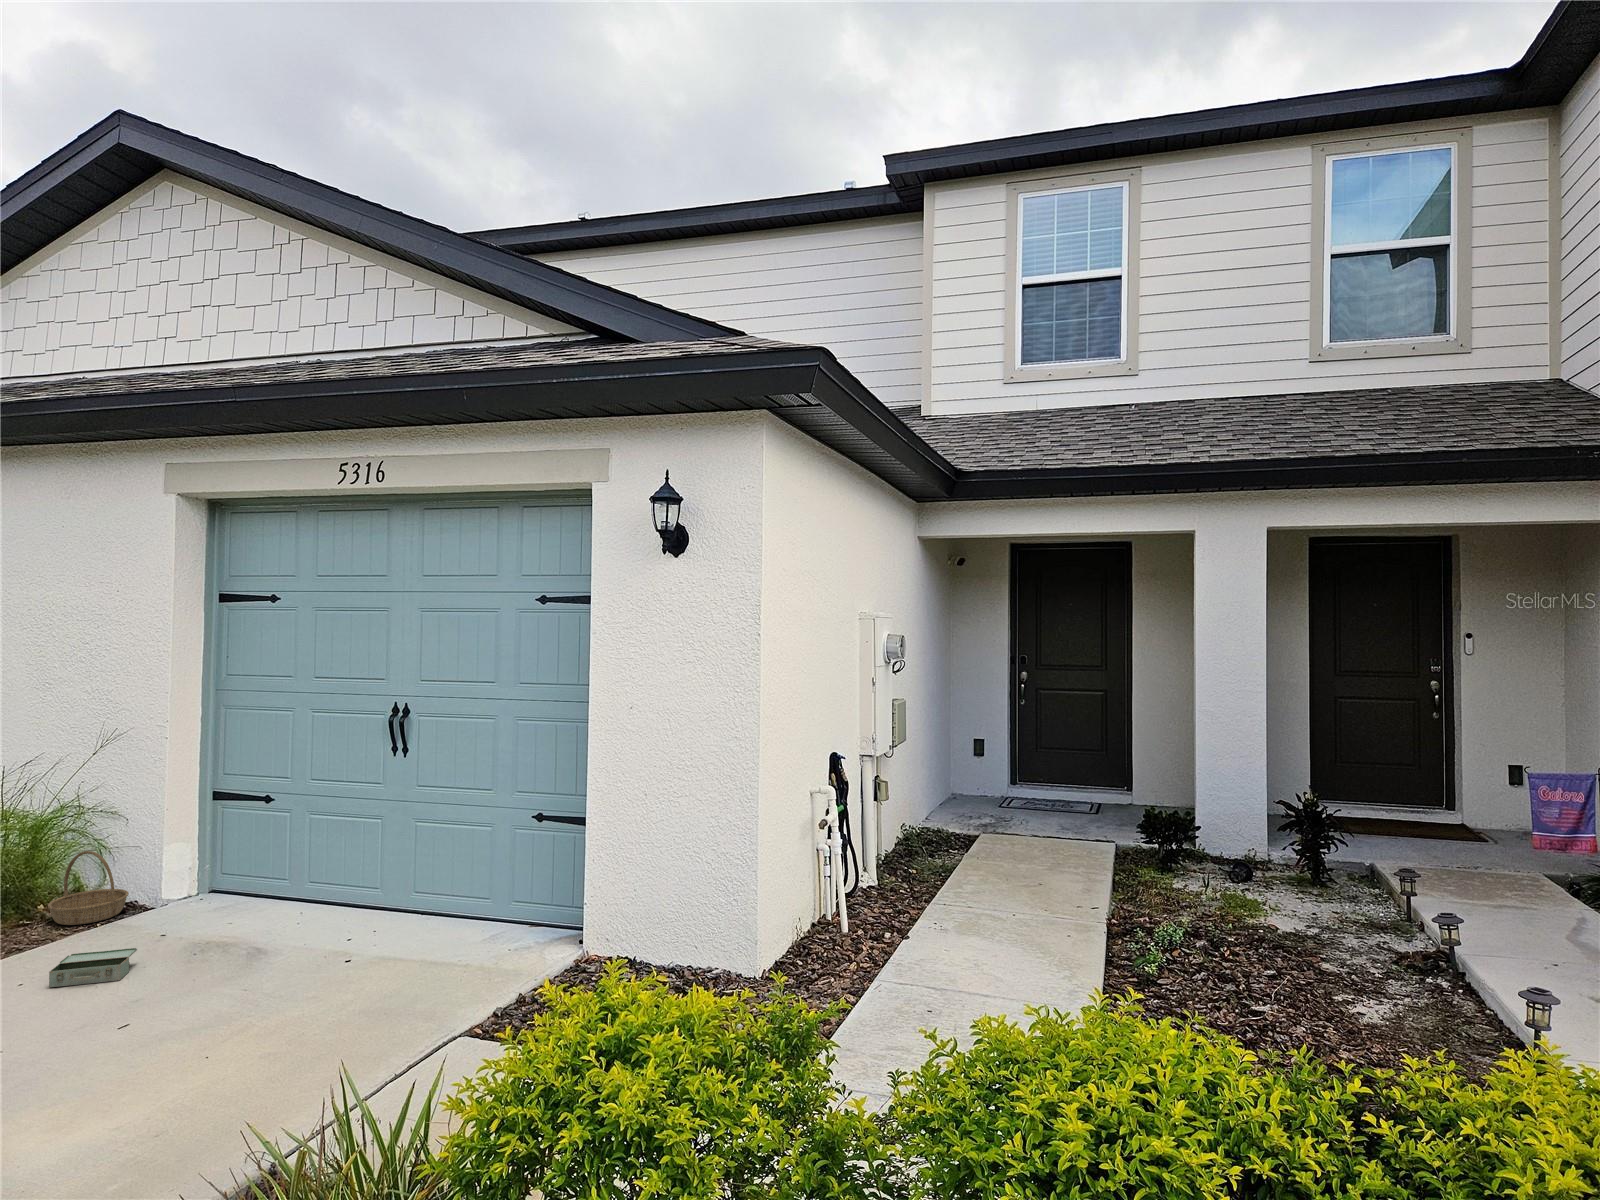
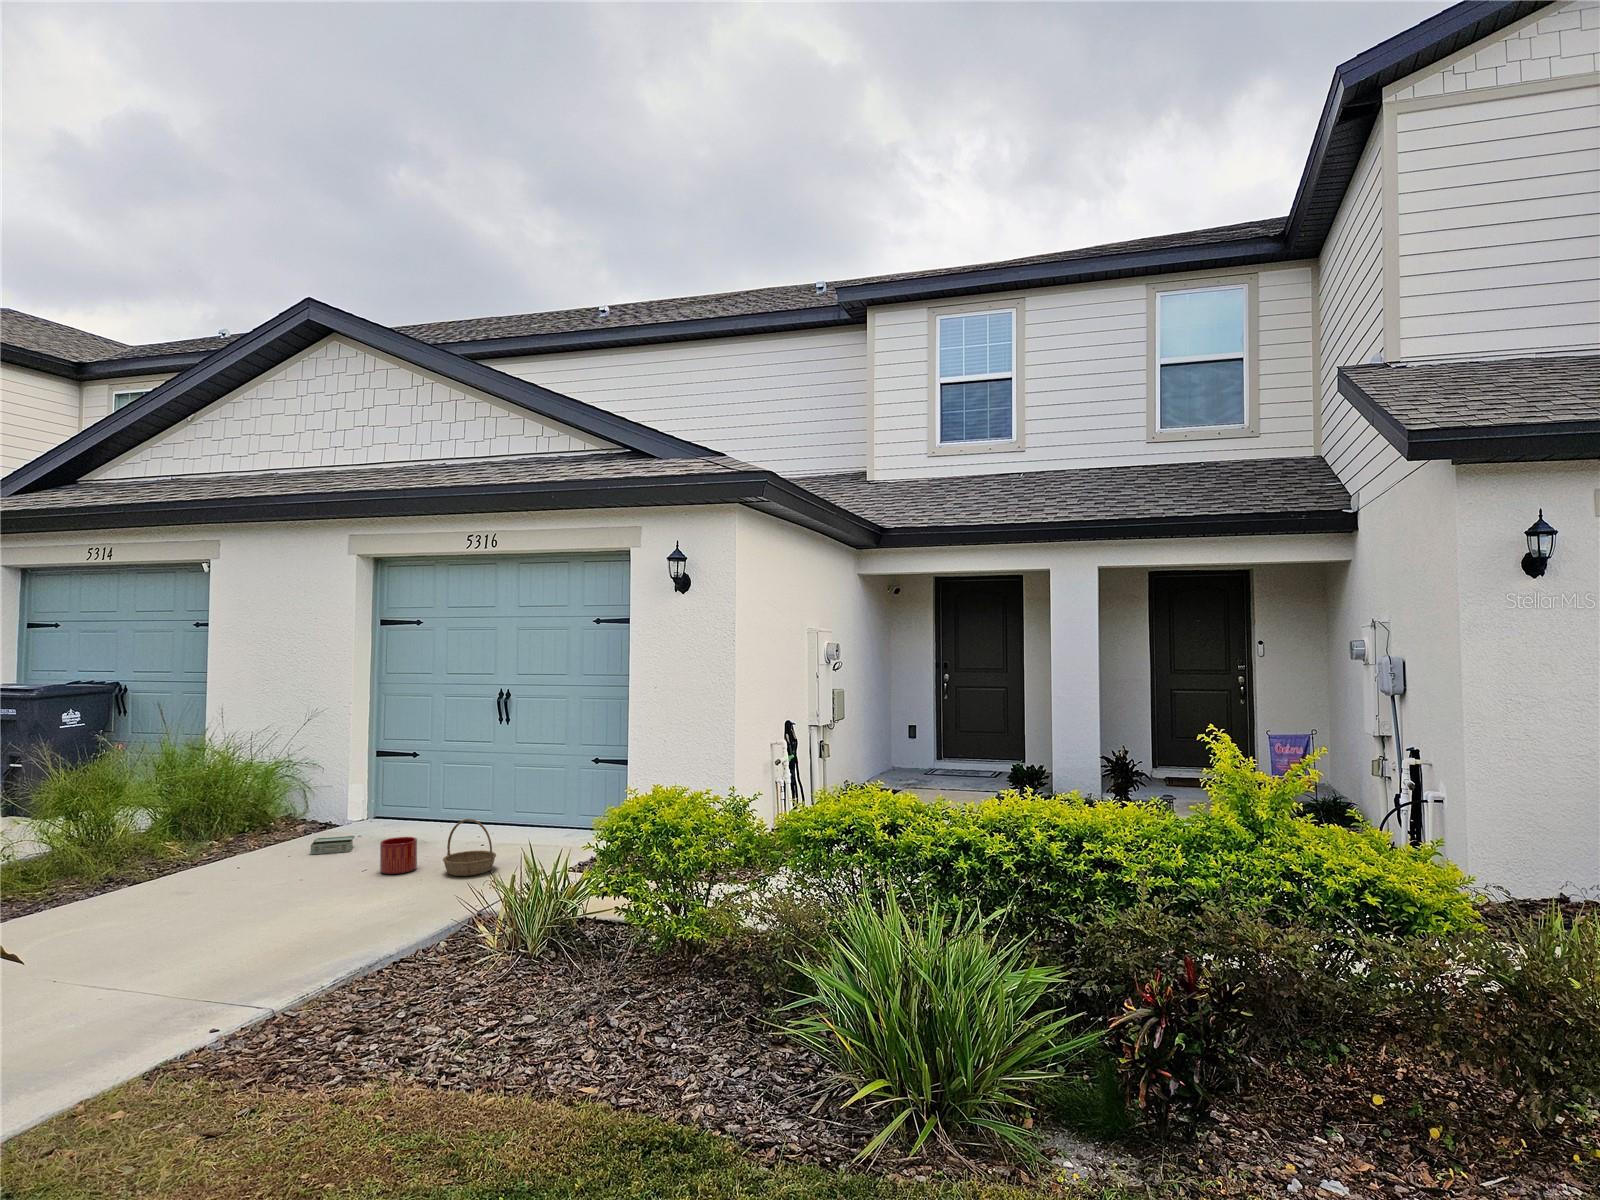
basket: present [48,851,129,925] -> present [443,819,496,876]
planter: none [134,974,207,1050] -> present [380,837,417,874]

